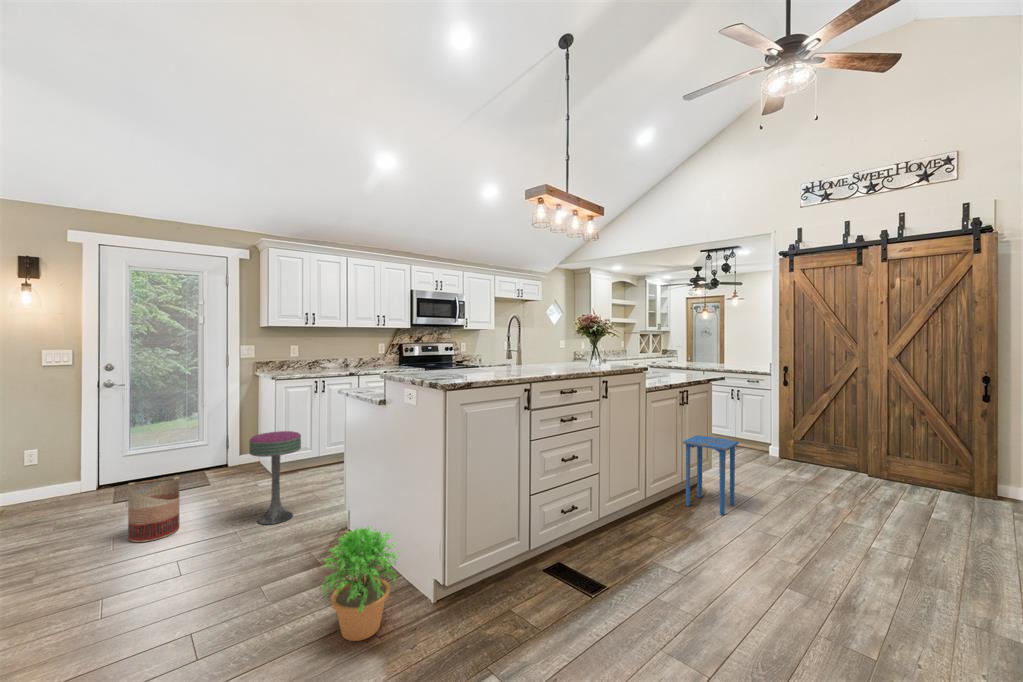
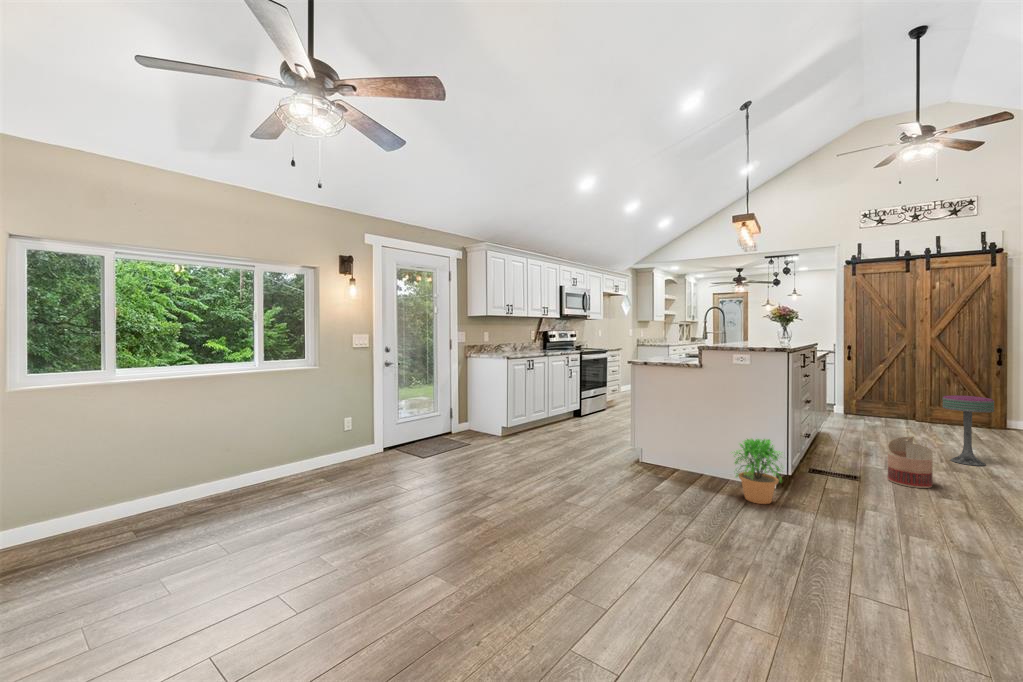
bar stool: present [249,431,301,524] -> present [942,395,994,466]
side table: present [683,435,739,515] -> none [829,393,867,444]
basket: present [128,477,180,542] -> present [888,436,933,488]

